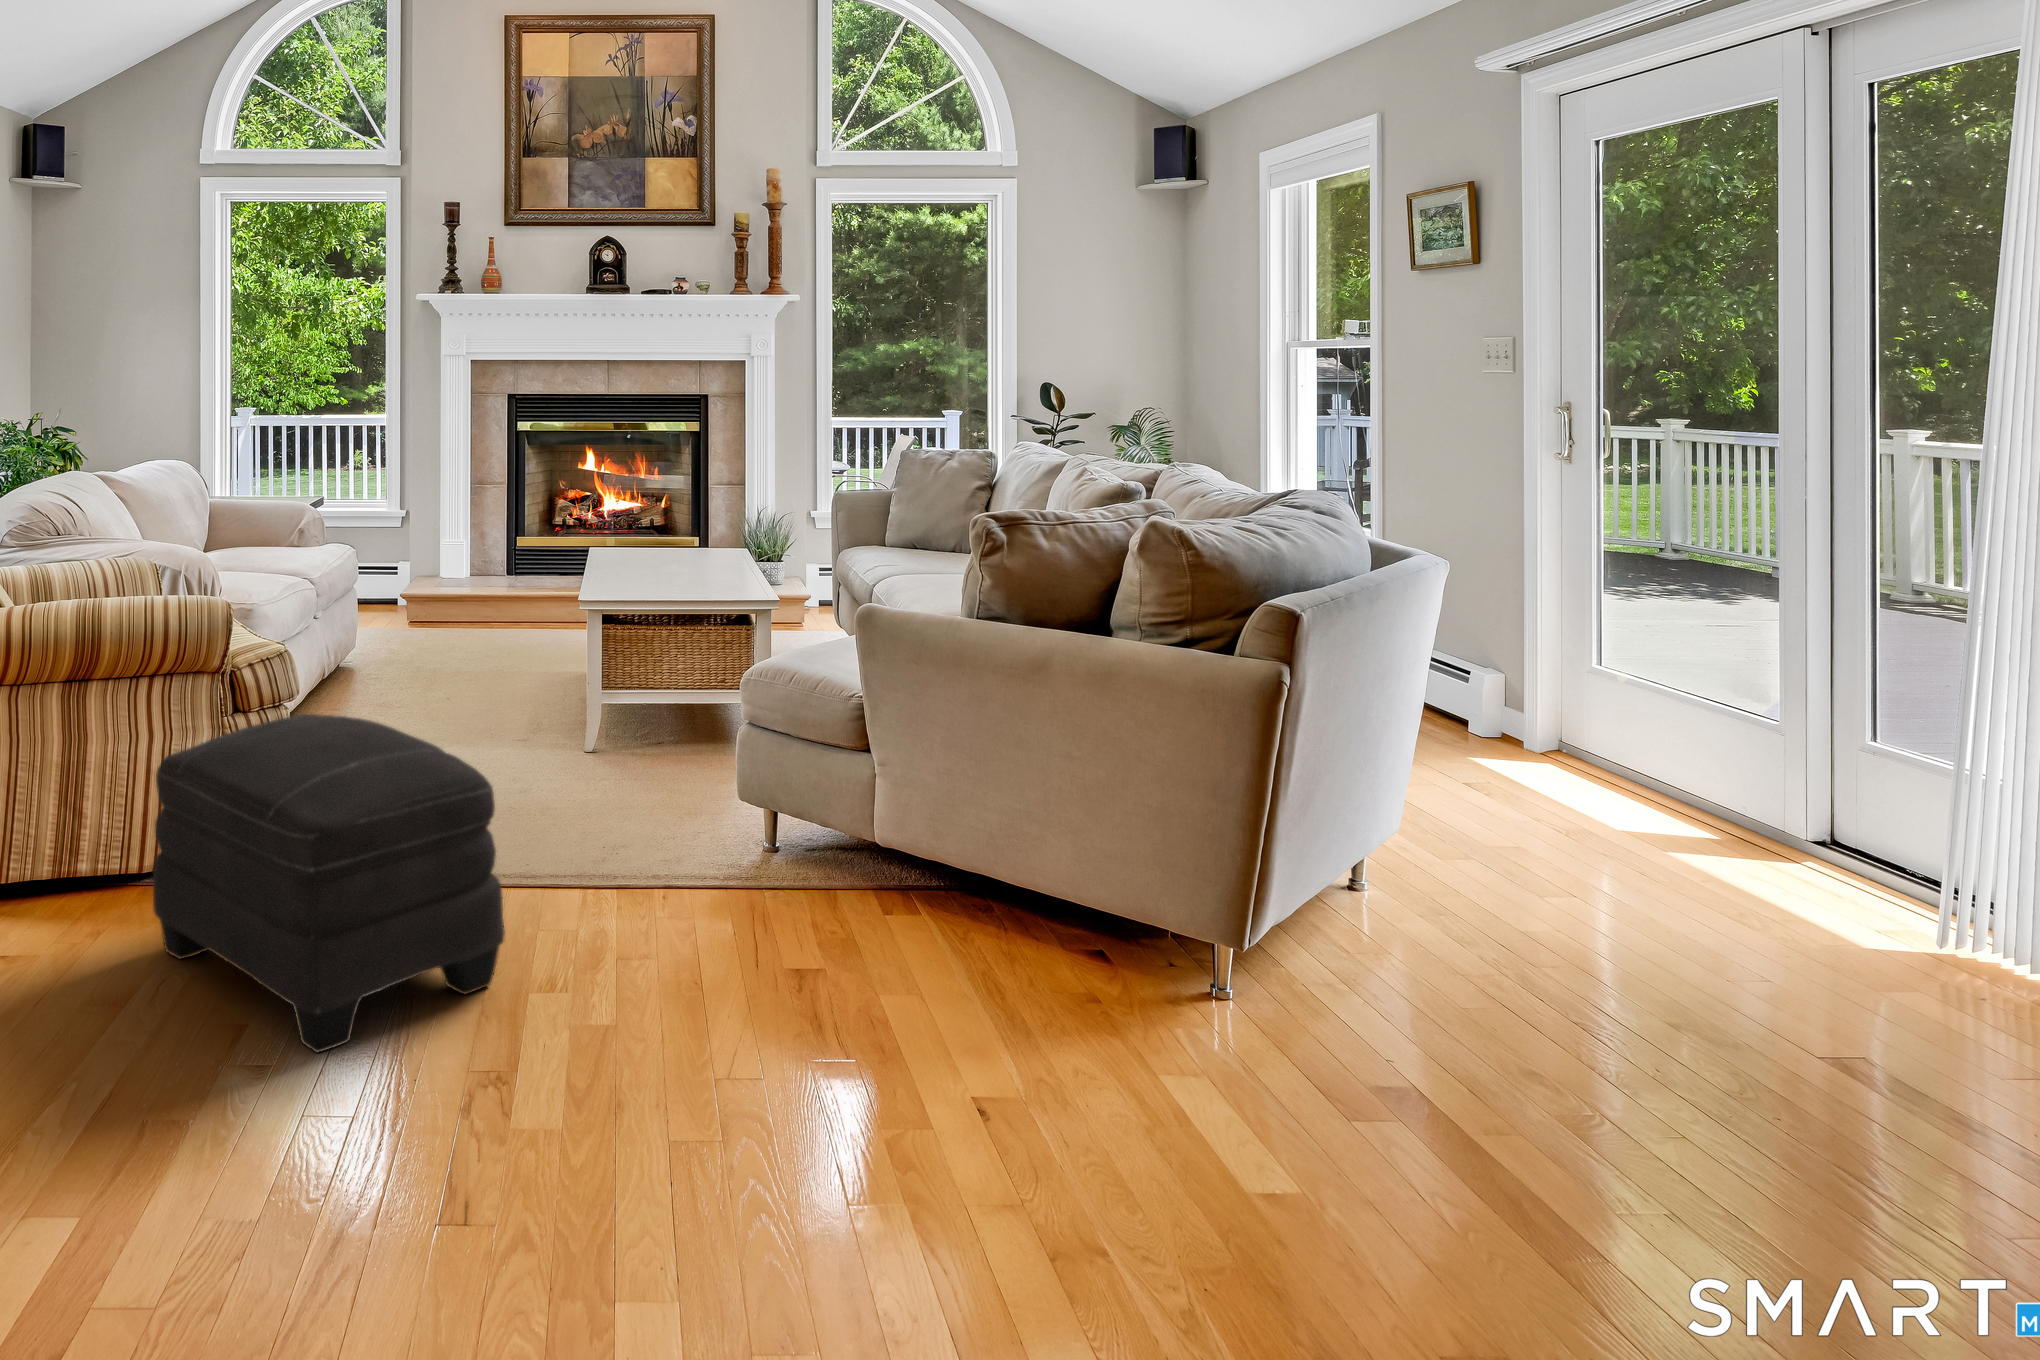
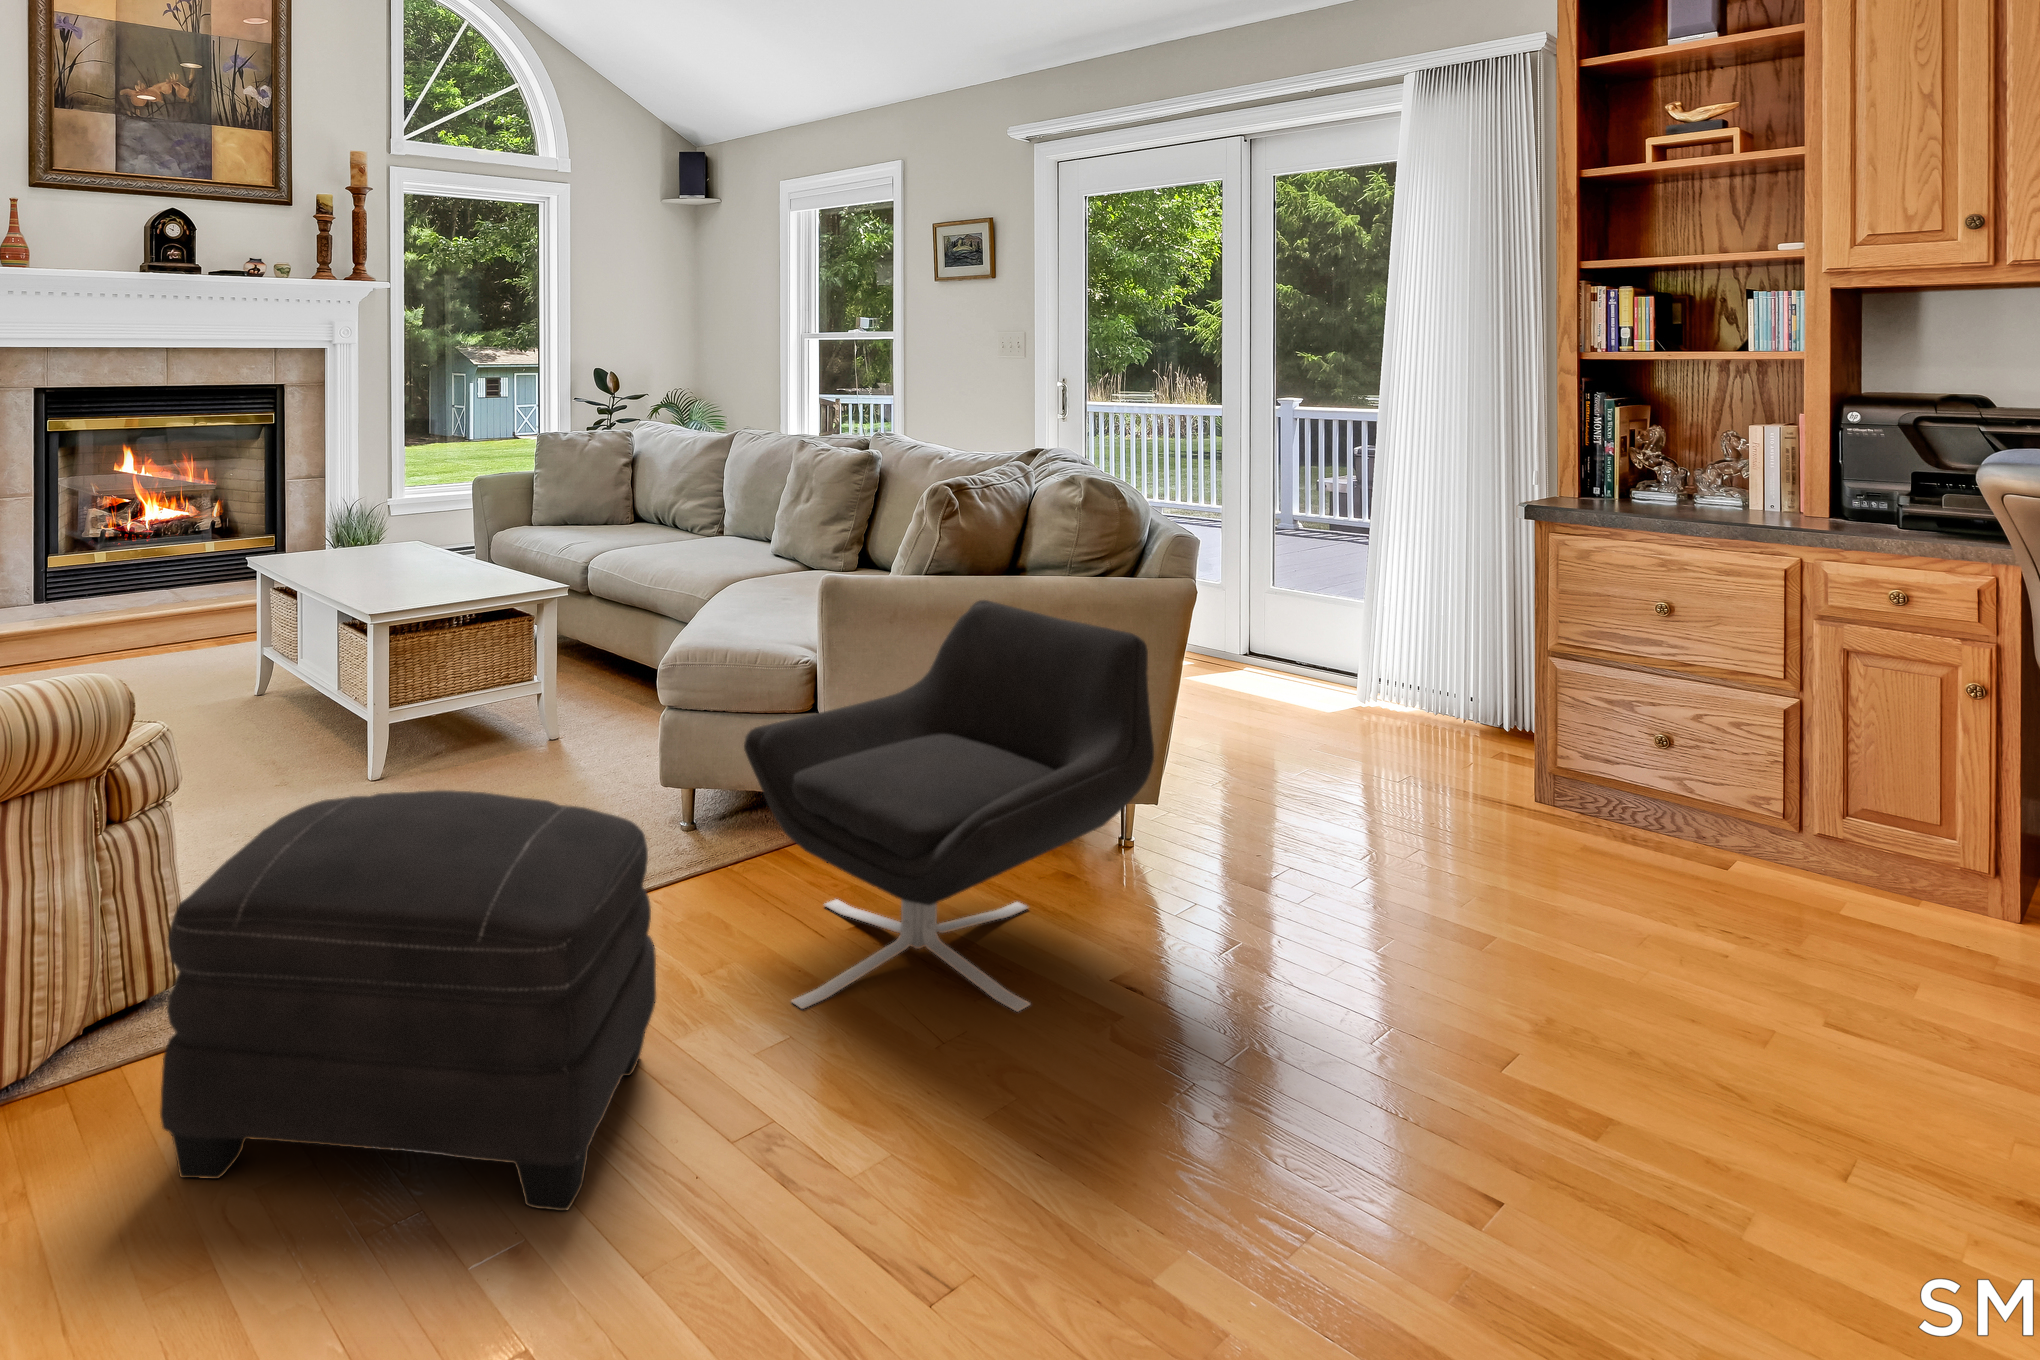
lounge chair: none [648,645,1084,1068] -> present [744,600,1154,1012]

